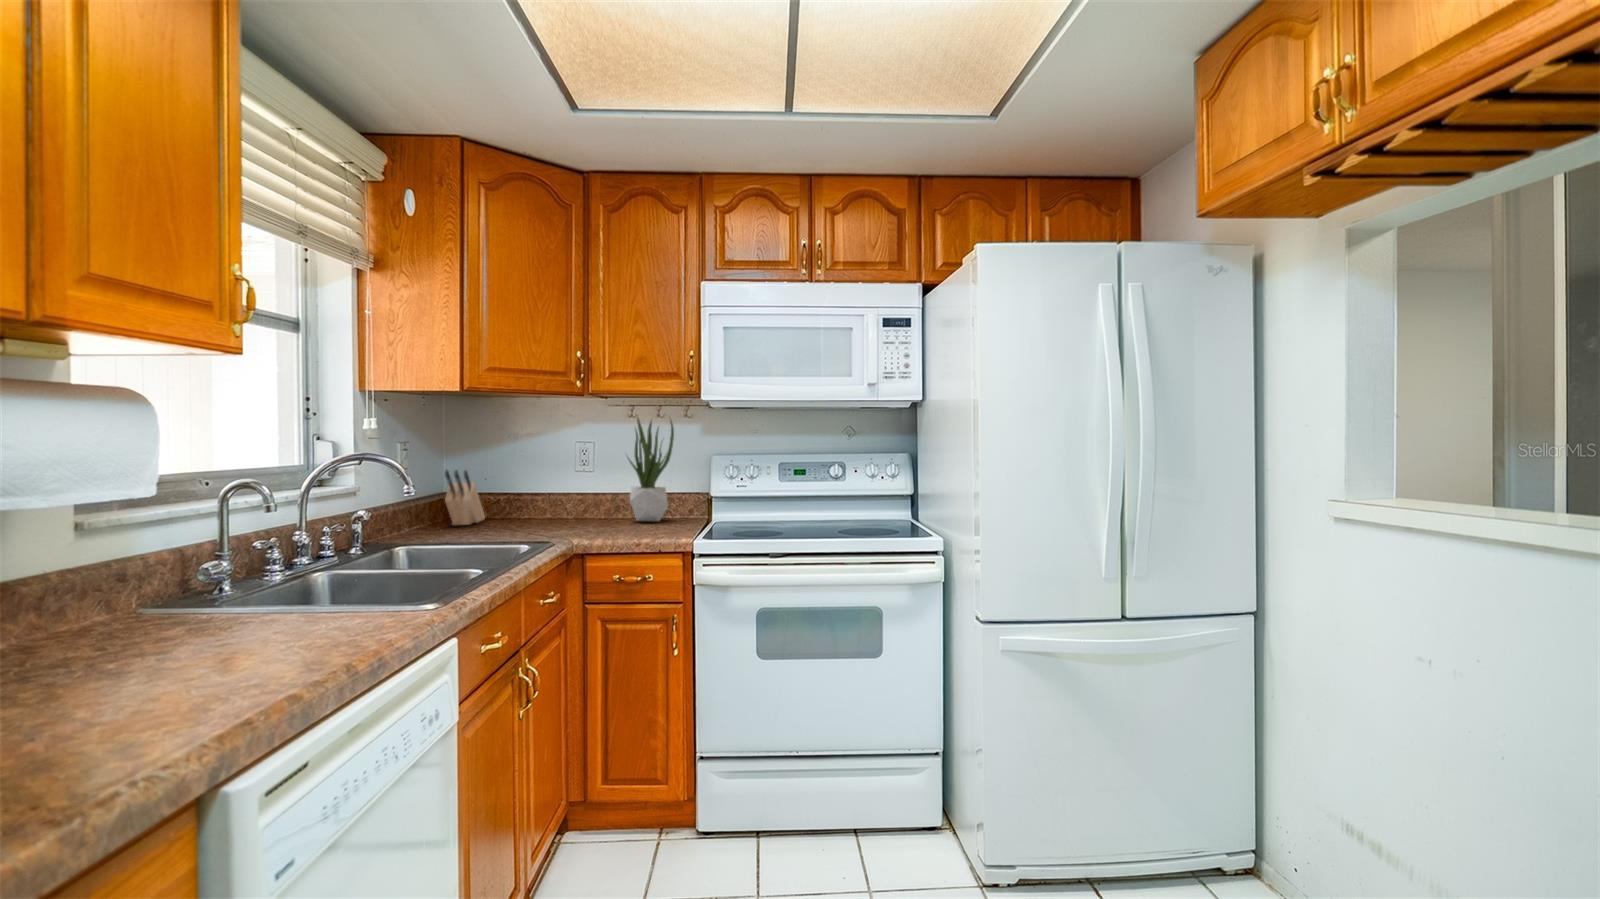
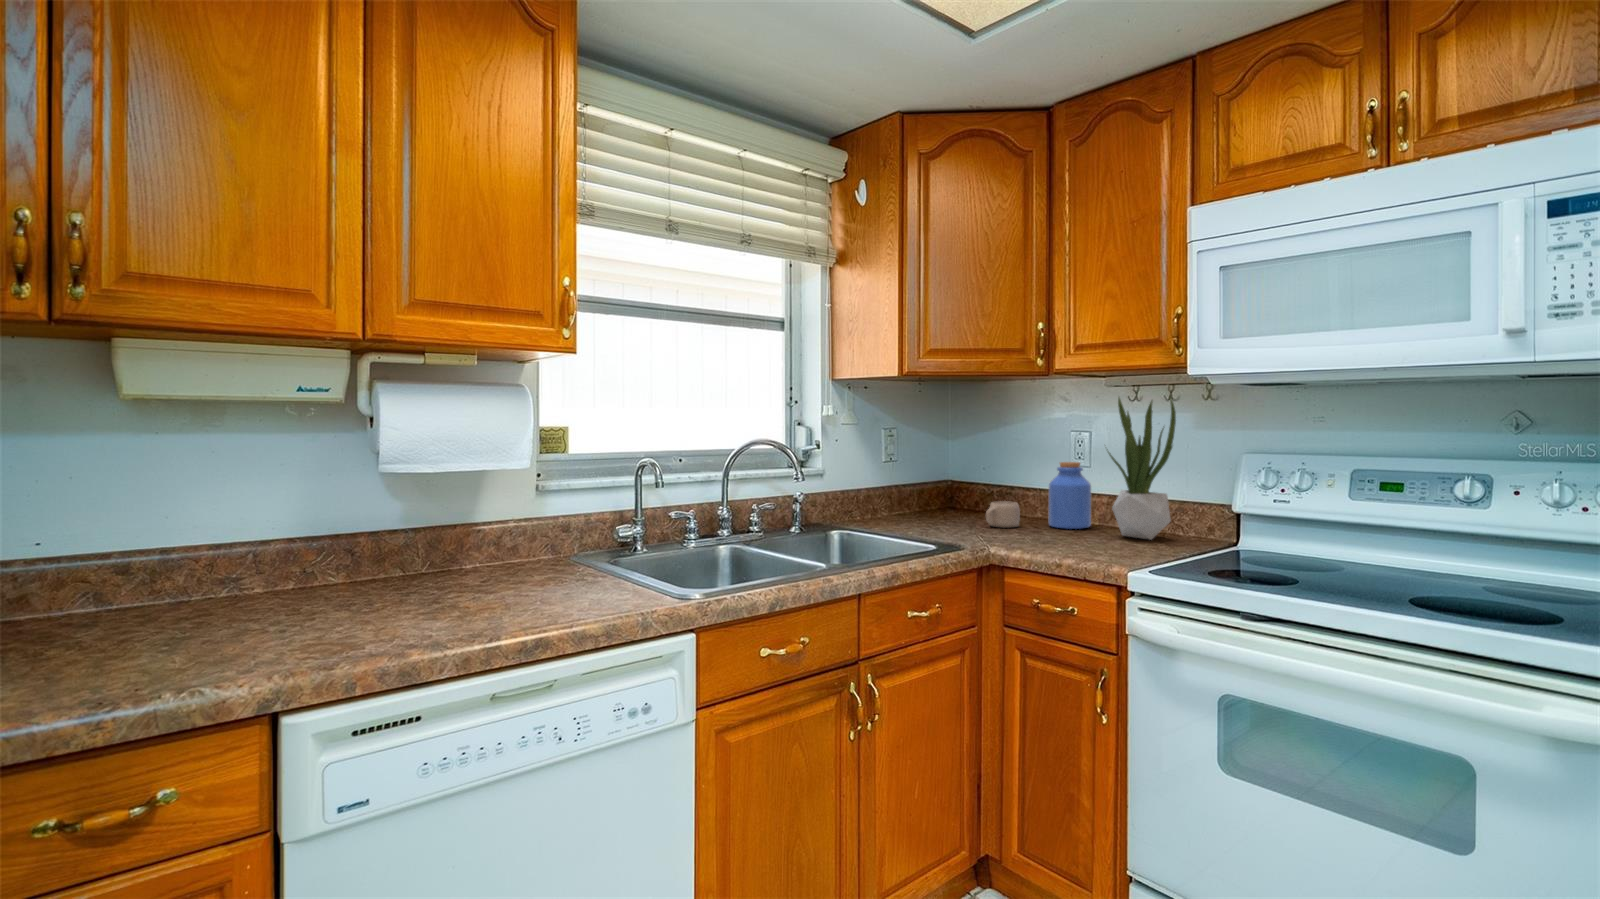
jar: none [569,468,604,521] -> present [1049,462,1091,529]
knife block: present [445,470,485,526] -> none [920,458,973,518]
mug: none [521,504,549,526] -> present [986,501,1020,528]

